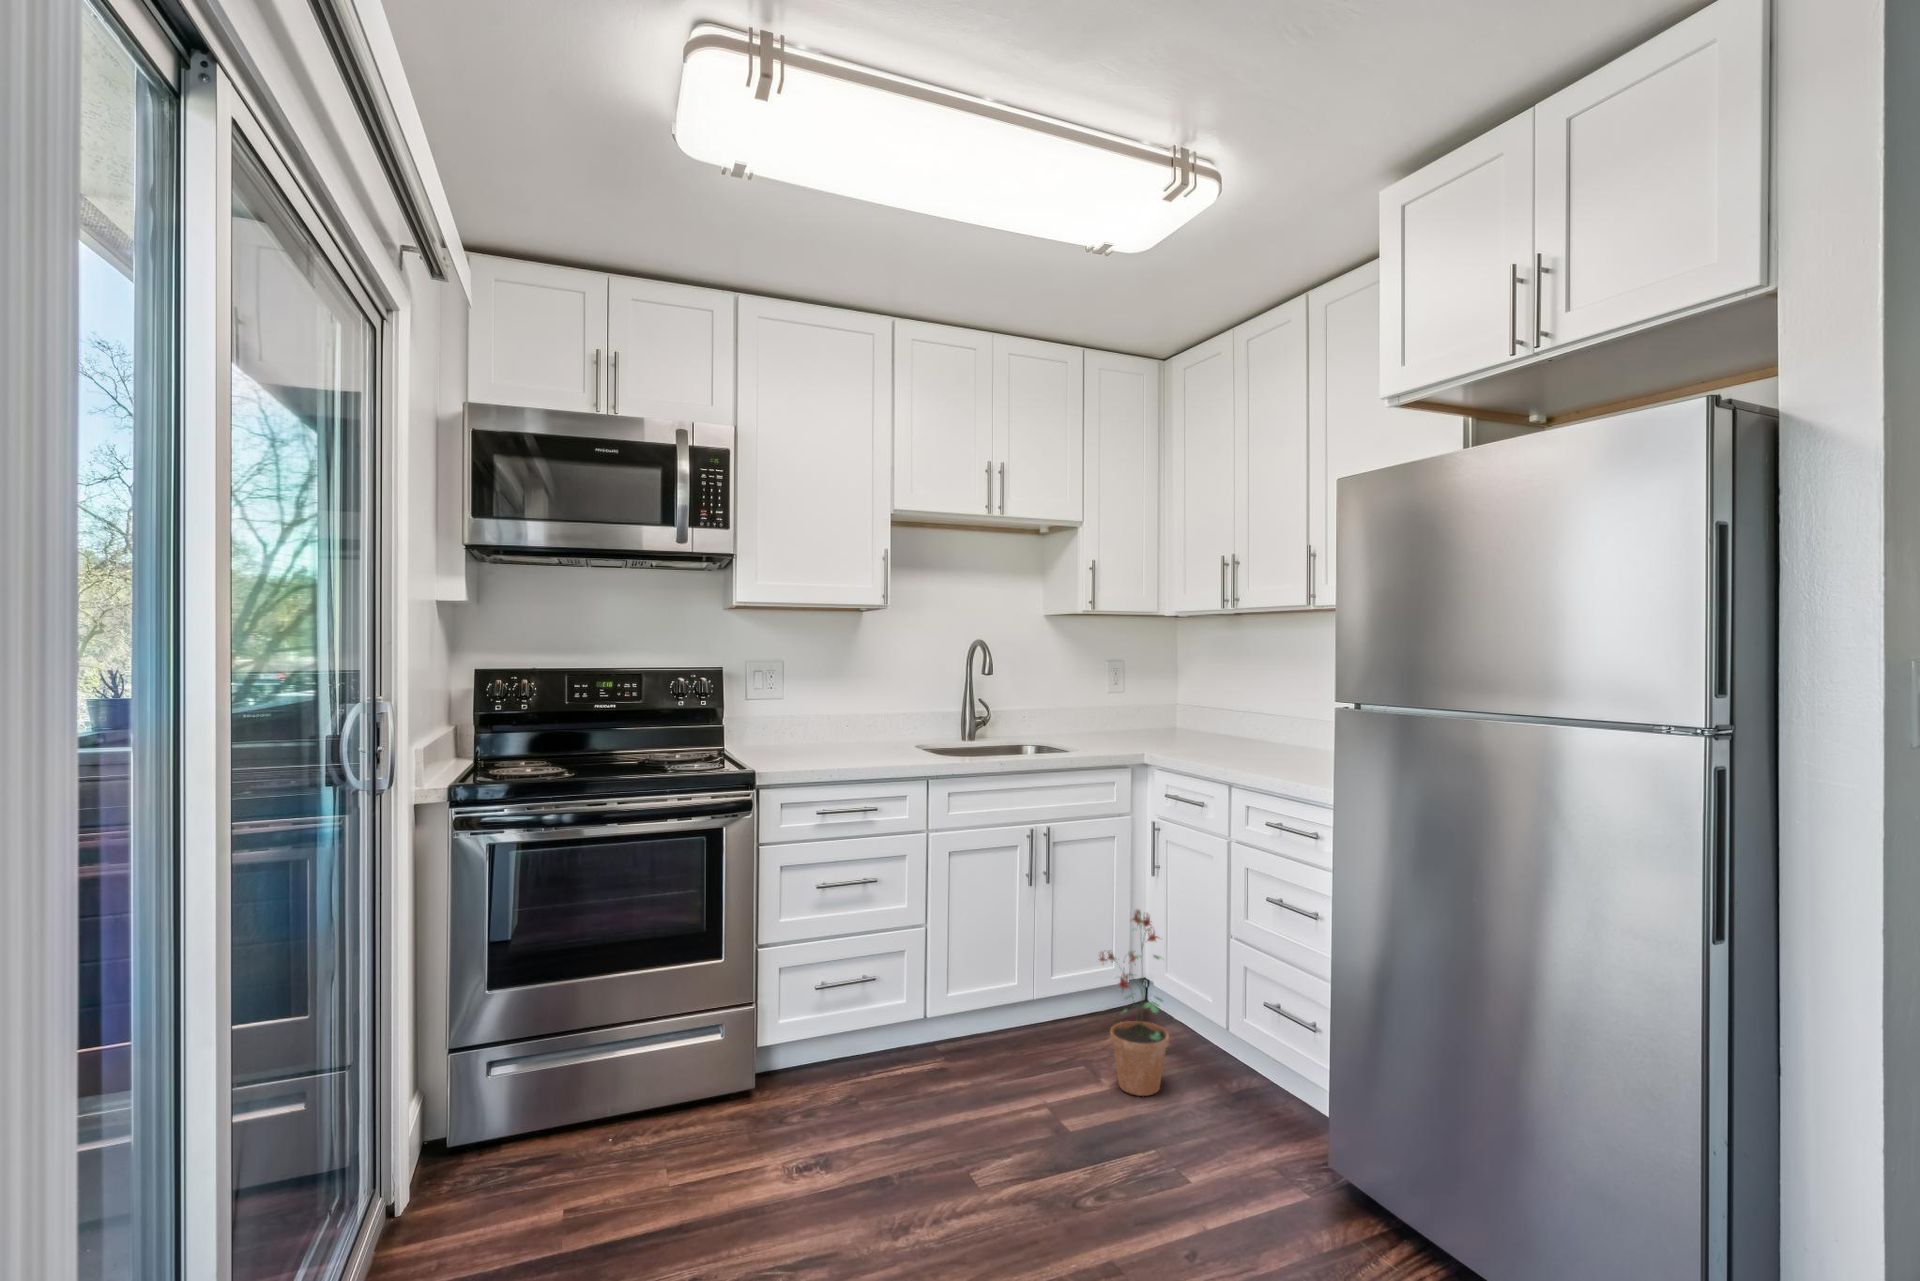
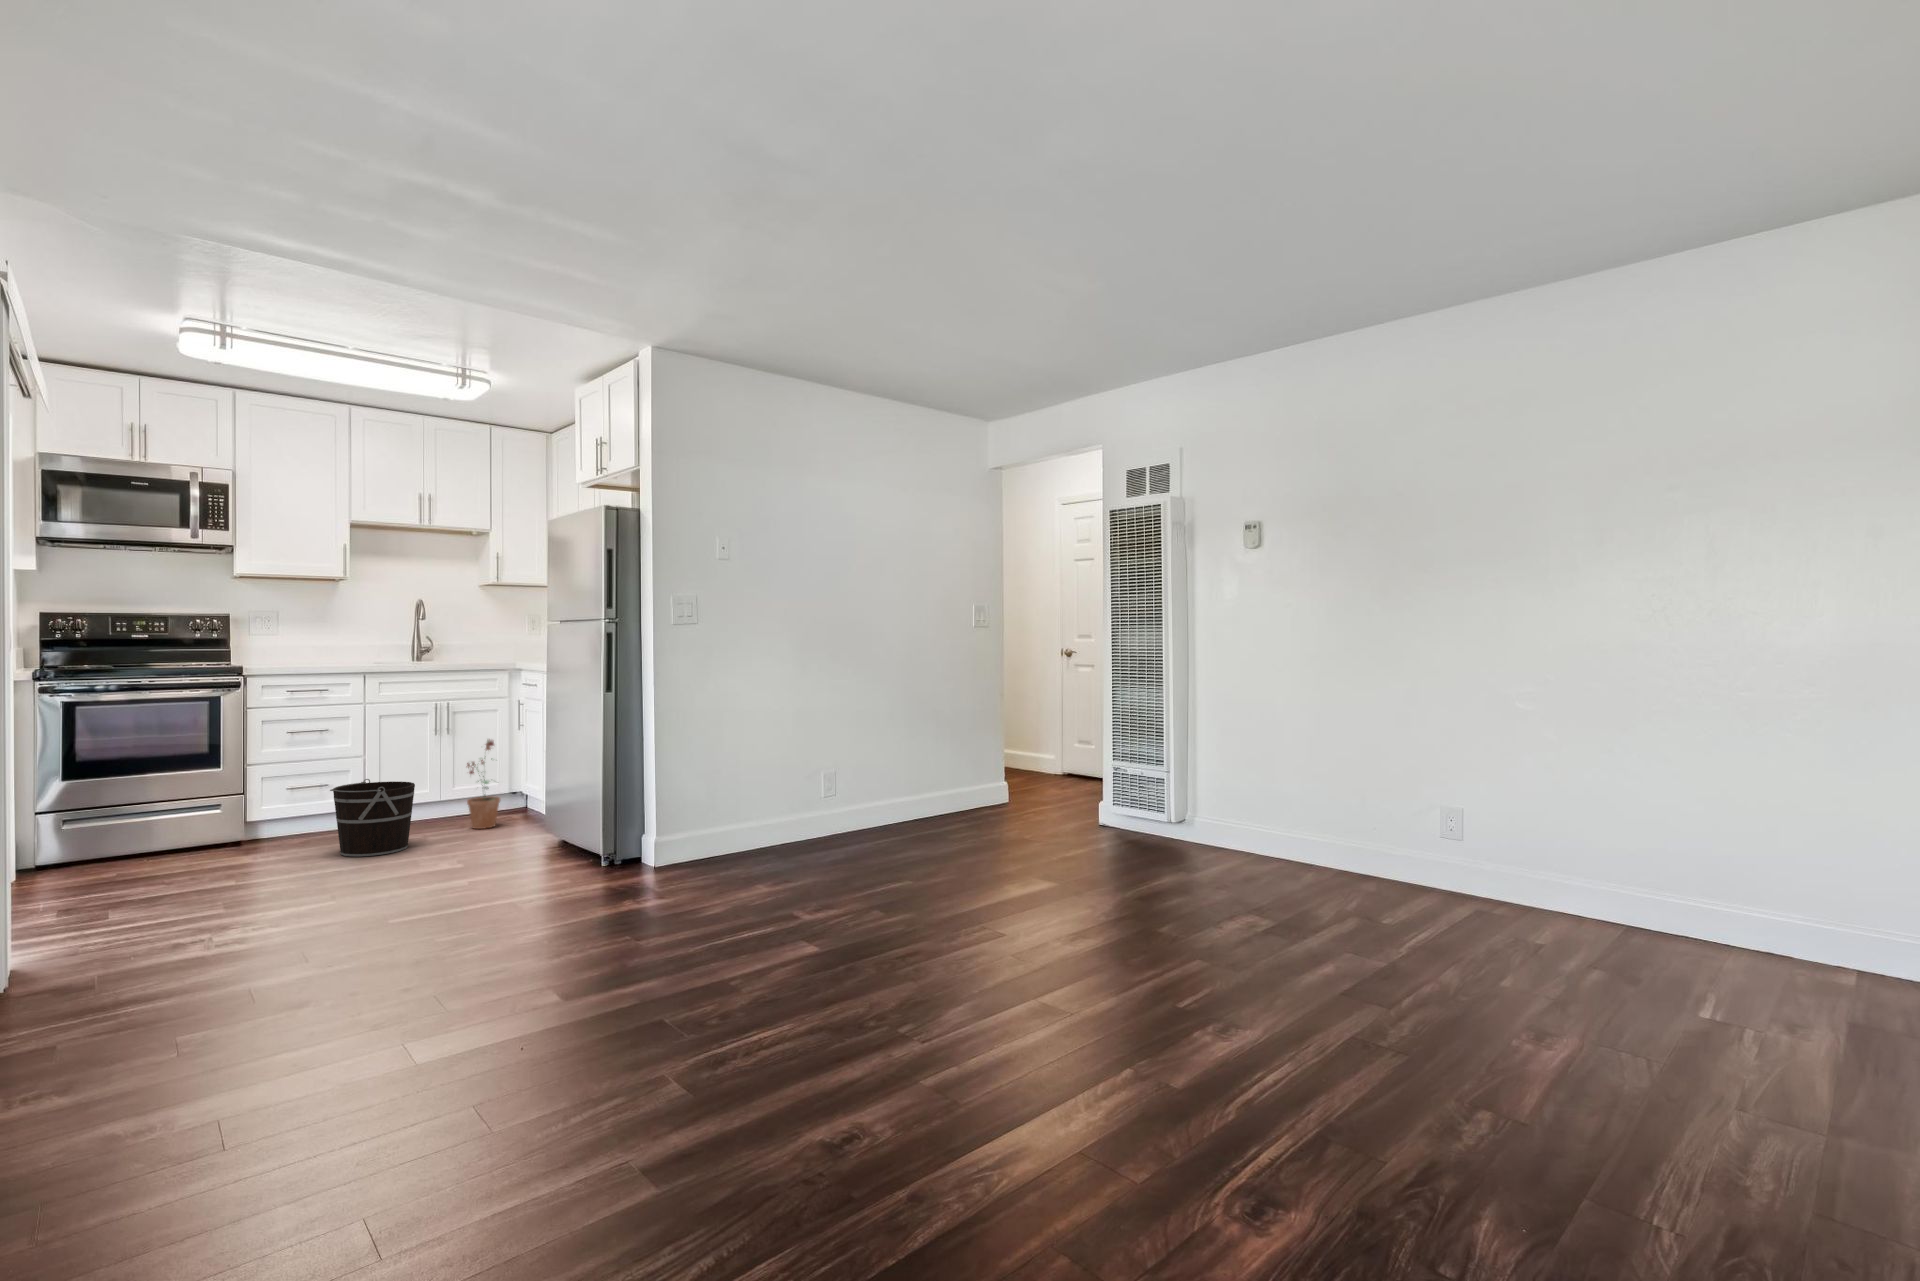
bucket: none [918,1003,1061,1201] -> present [330,779,415,856]

